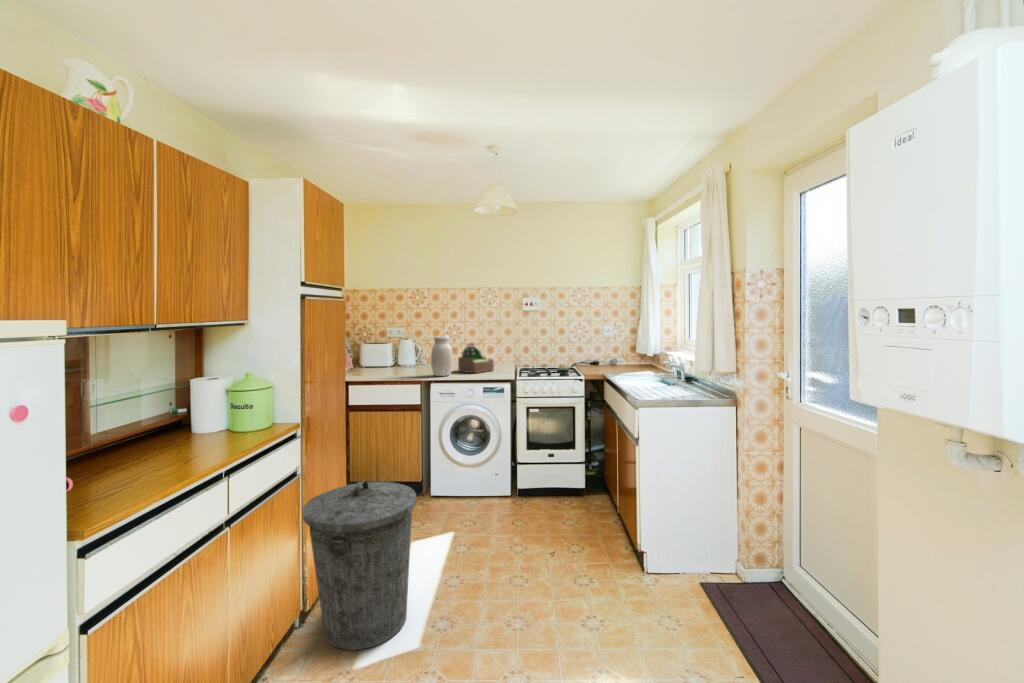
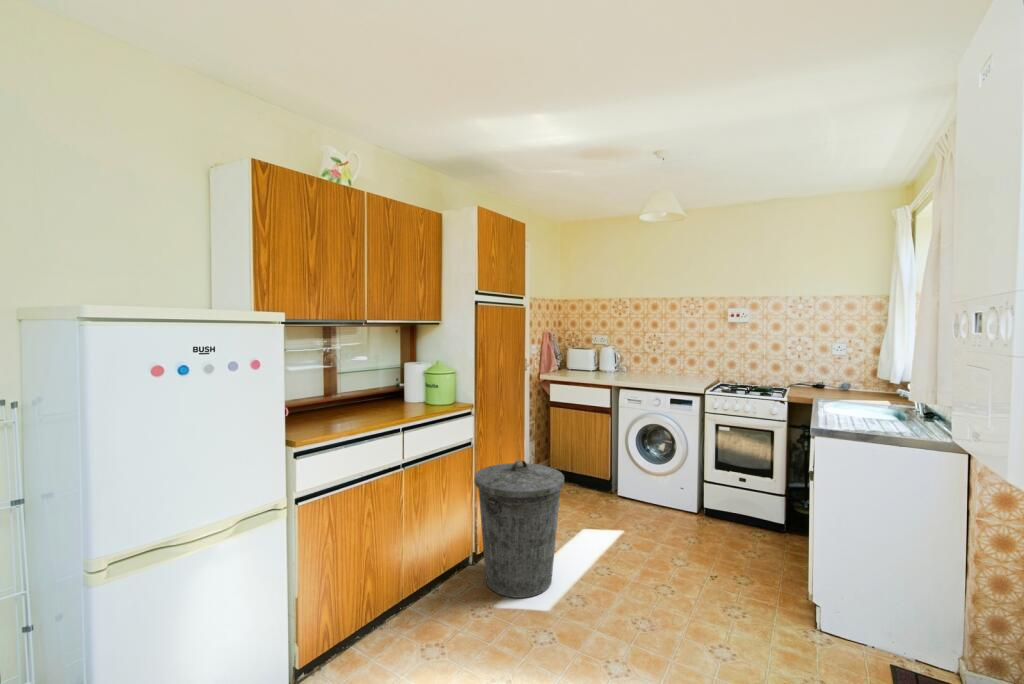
jar: present [431,336,453,376] -> none [621,344,643,383]
succulent plant: present [458,343,494,373] -> none [652,353,690,383]

